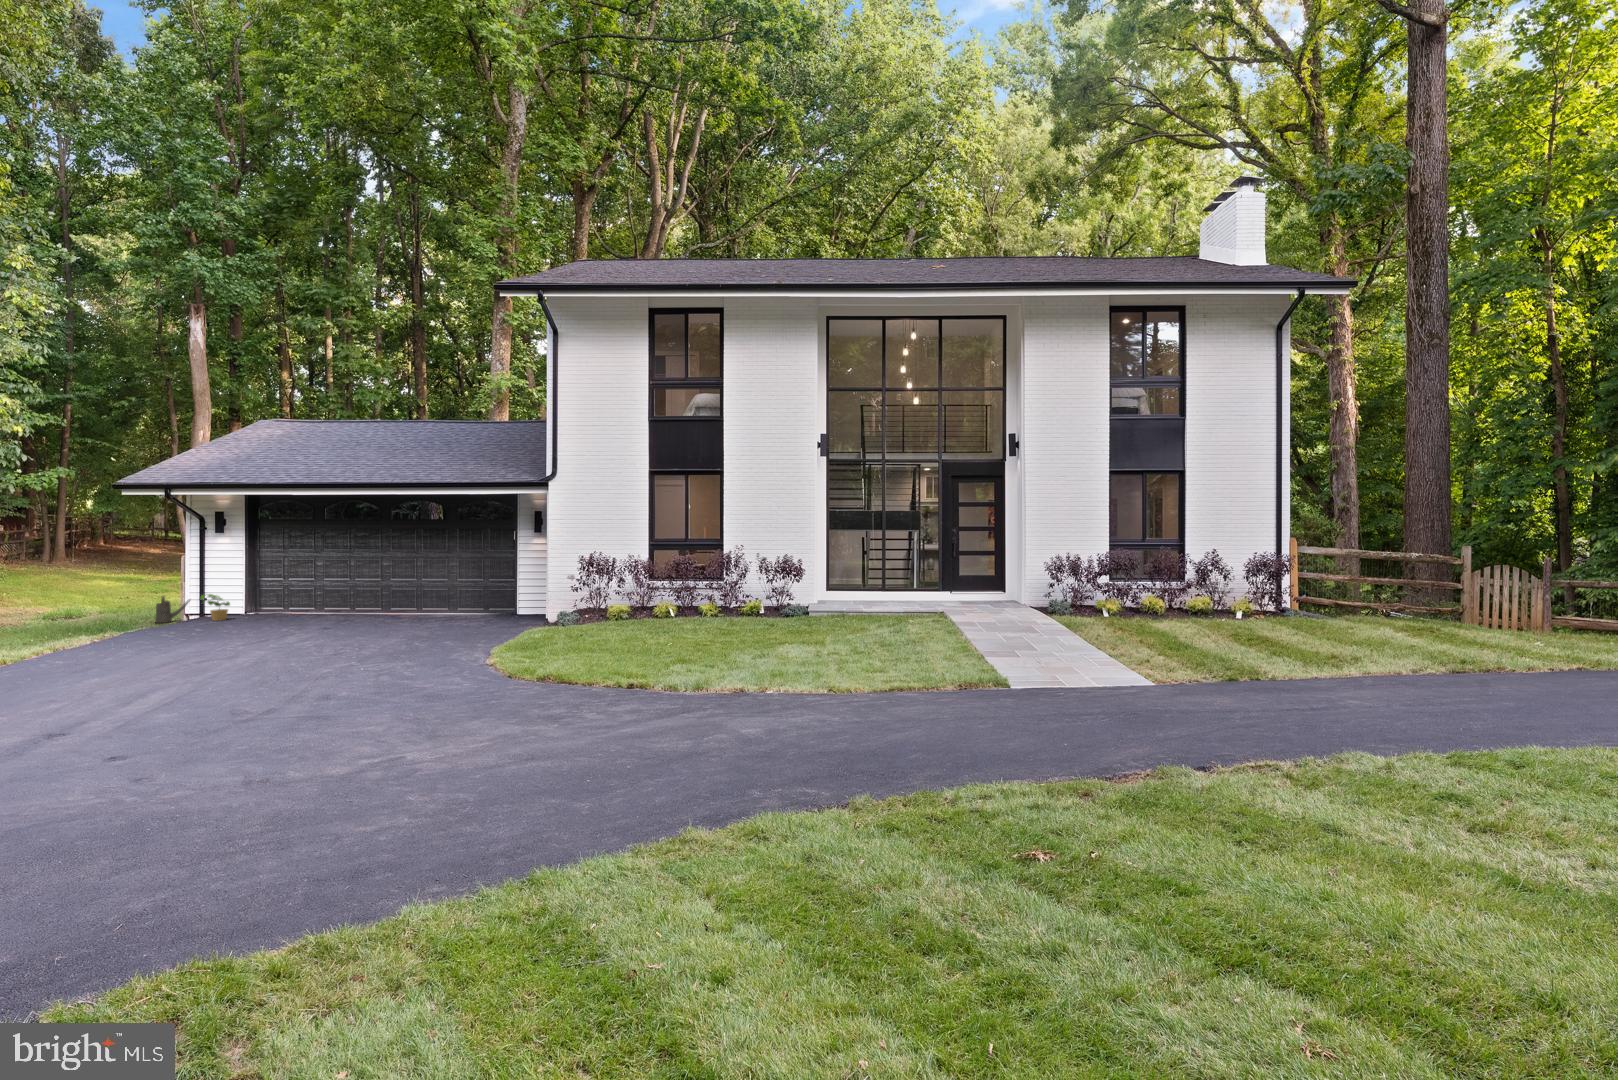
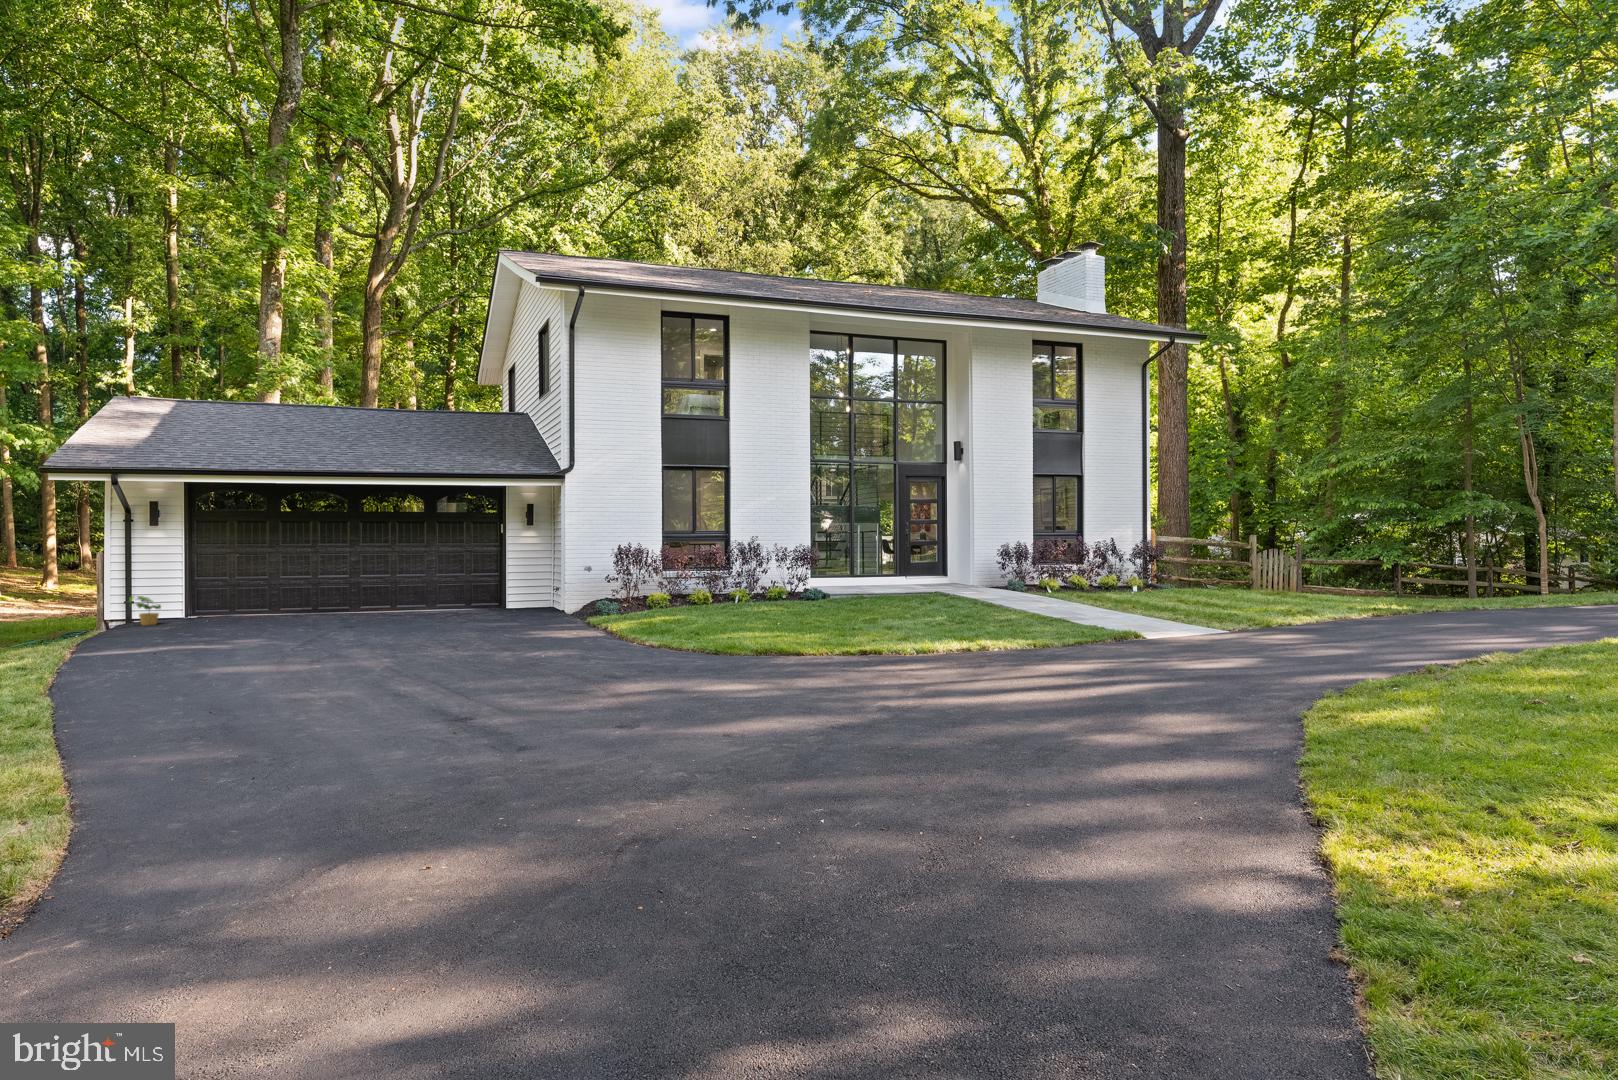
watering can: present [155,596,190,623] -> none [71,597,117,627]

